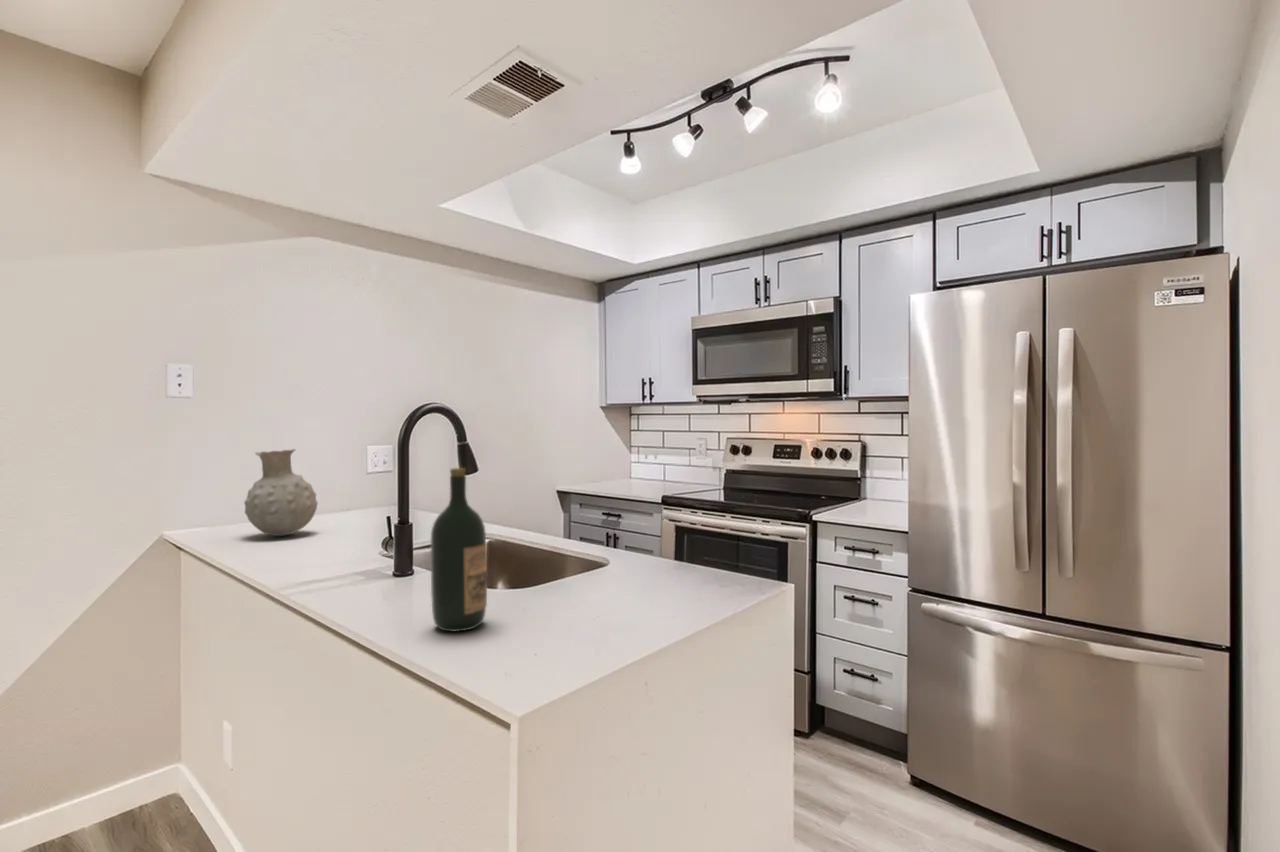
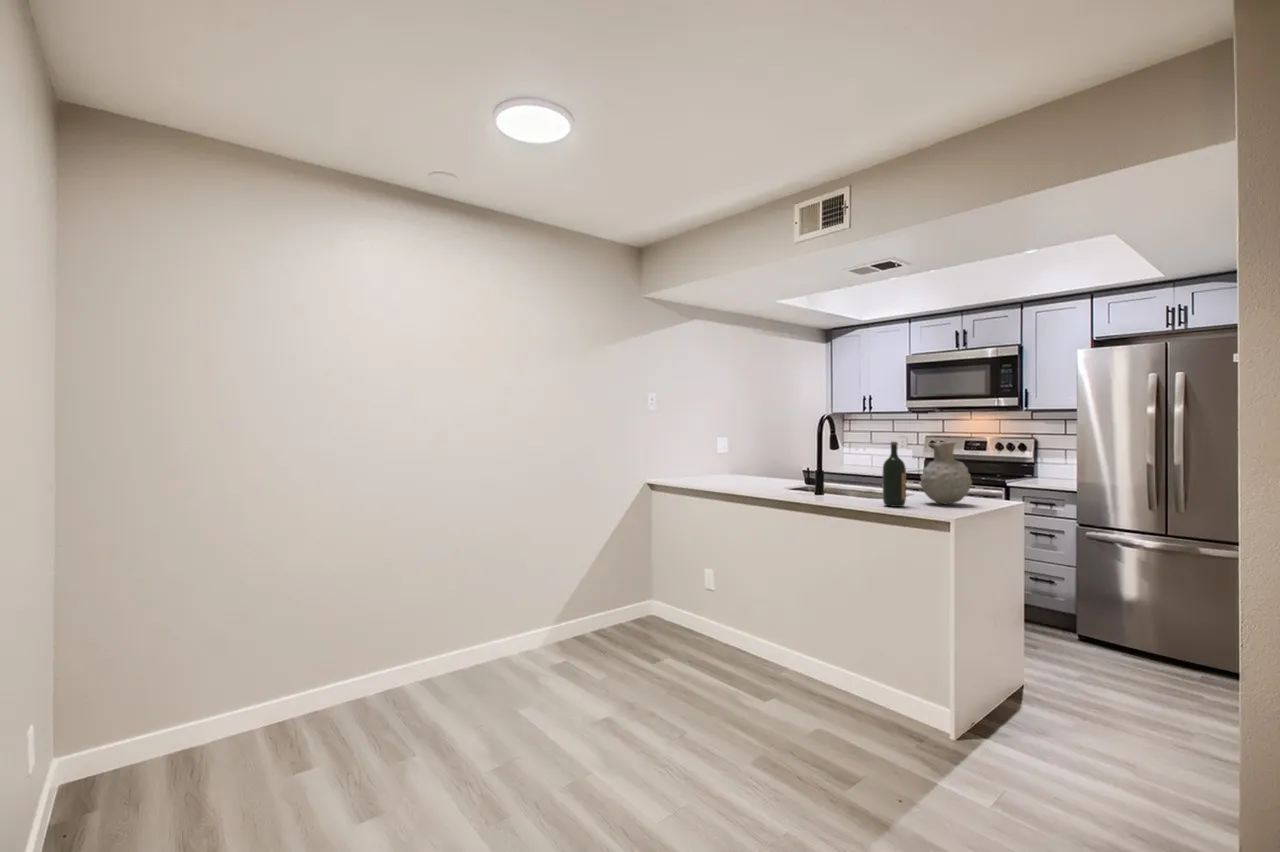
vase: present [244,449,318,536] -> present [920,441,972,504]

